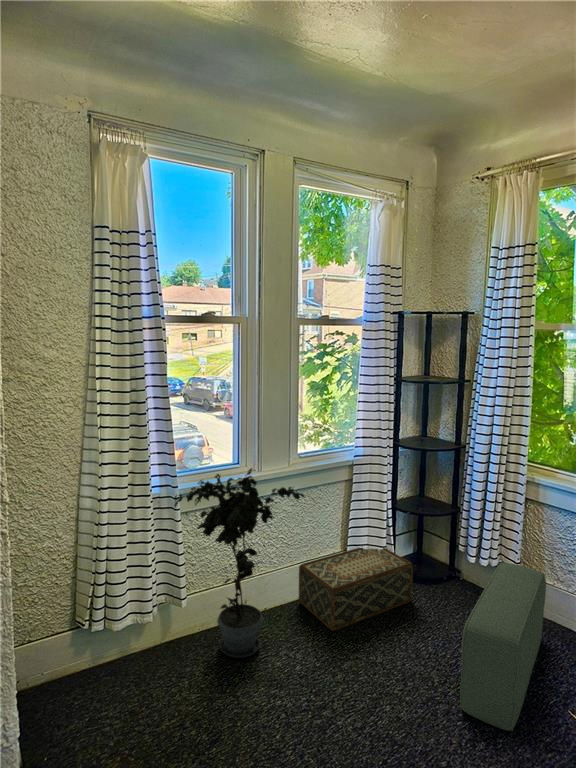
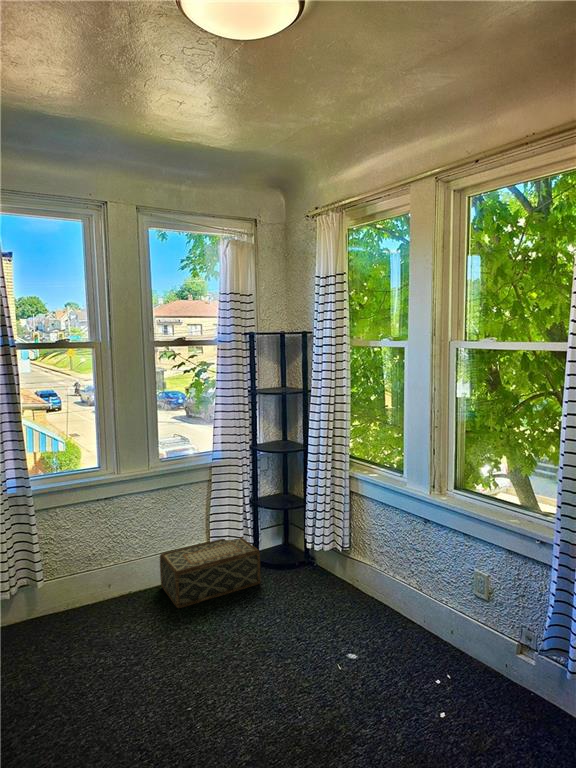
potted plant: present [174,468,305,658] -> none [24,469,144,630]
pouf: present [460,562,546,731] -> none [249,545,353,676]

